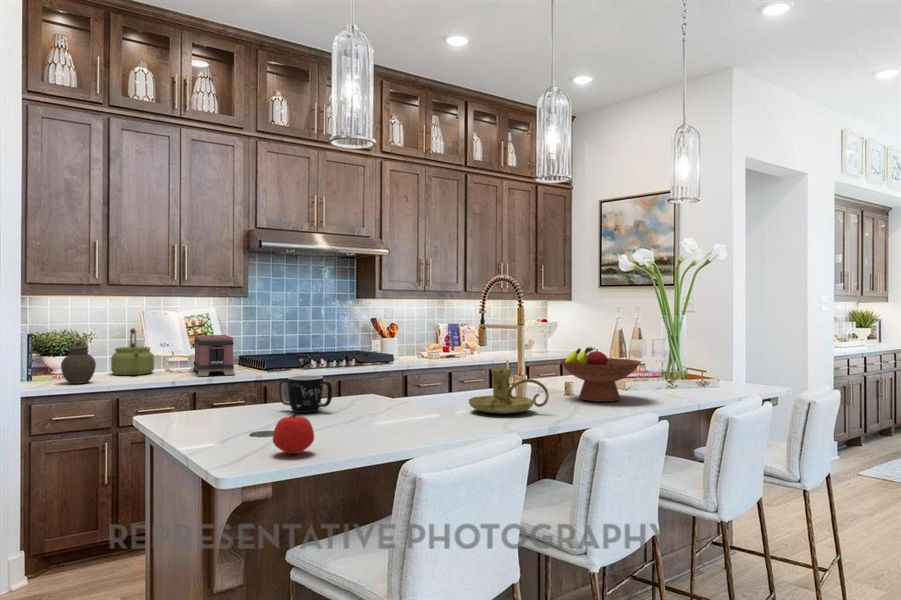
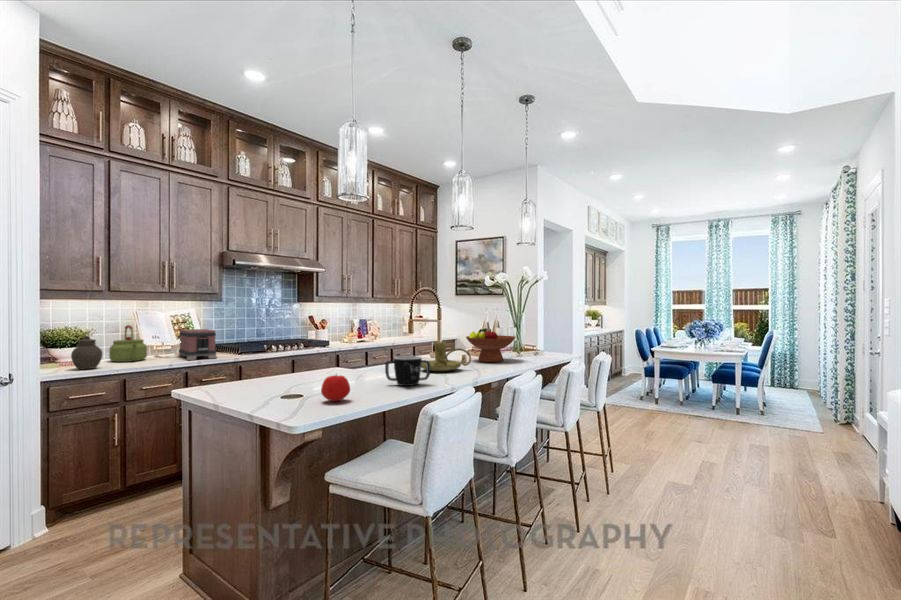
mug: present [279,375,332,413] -> present [385,356,430,386]

